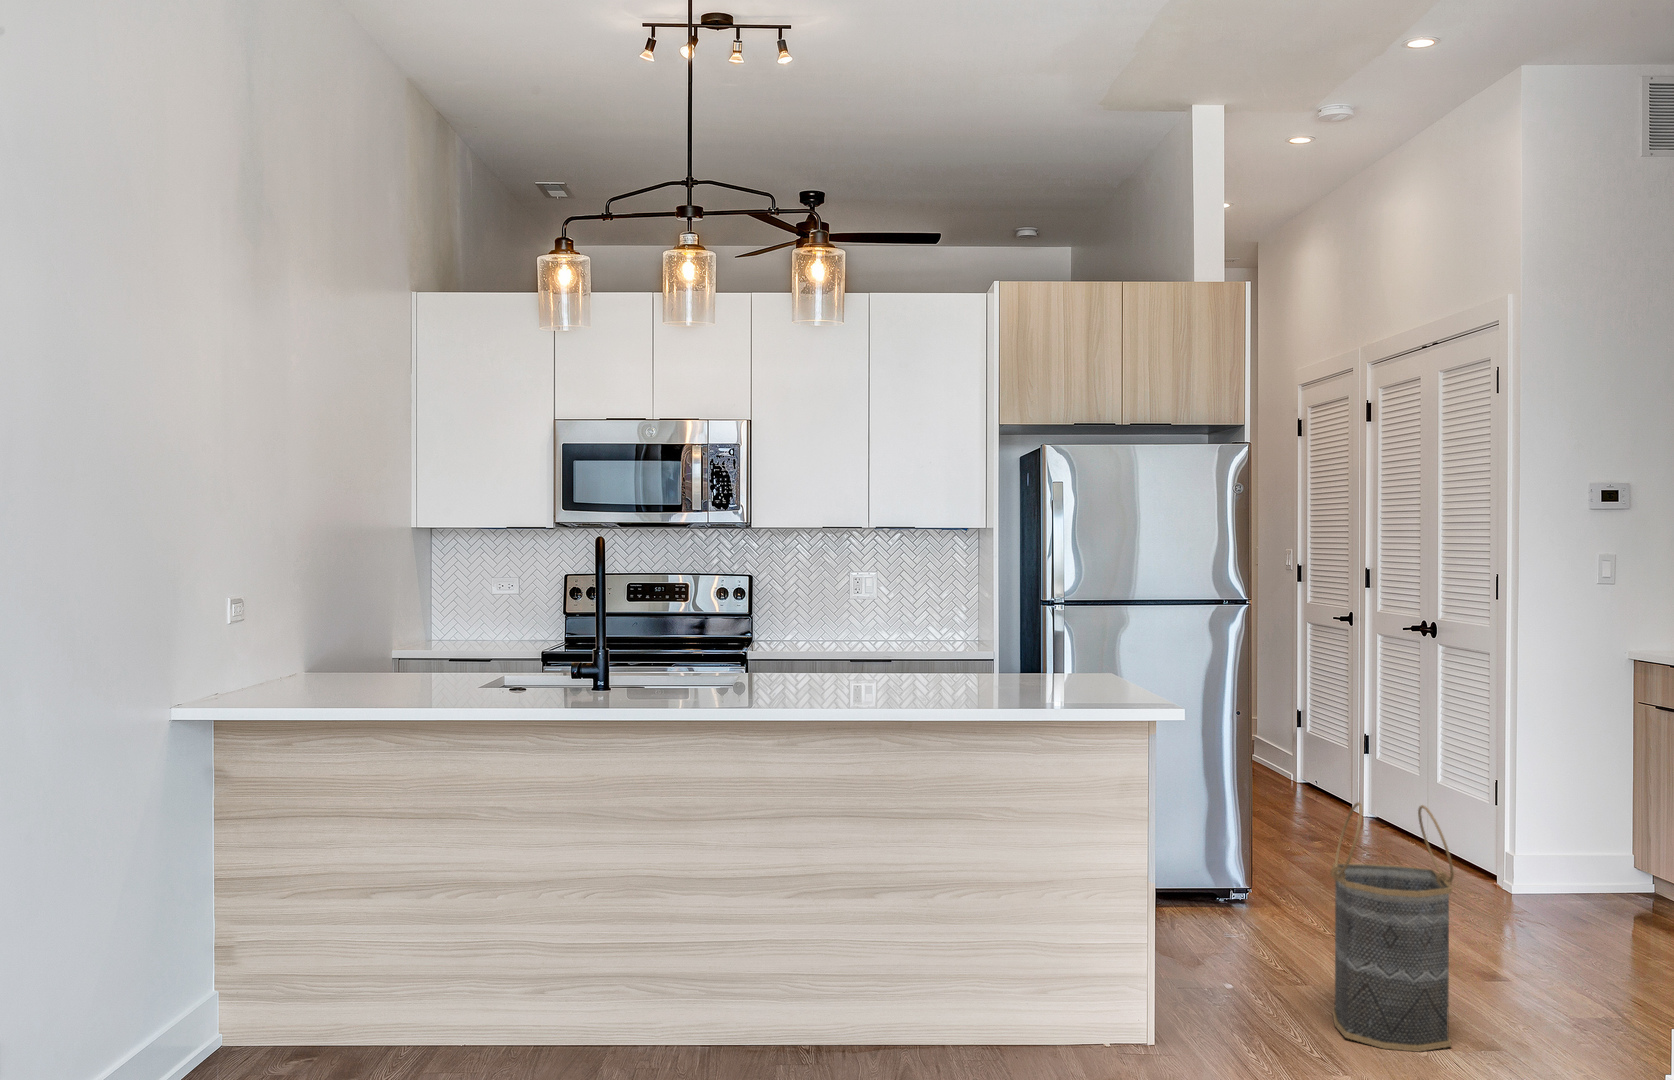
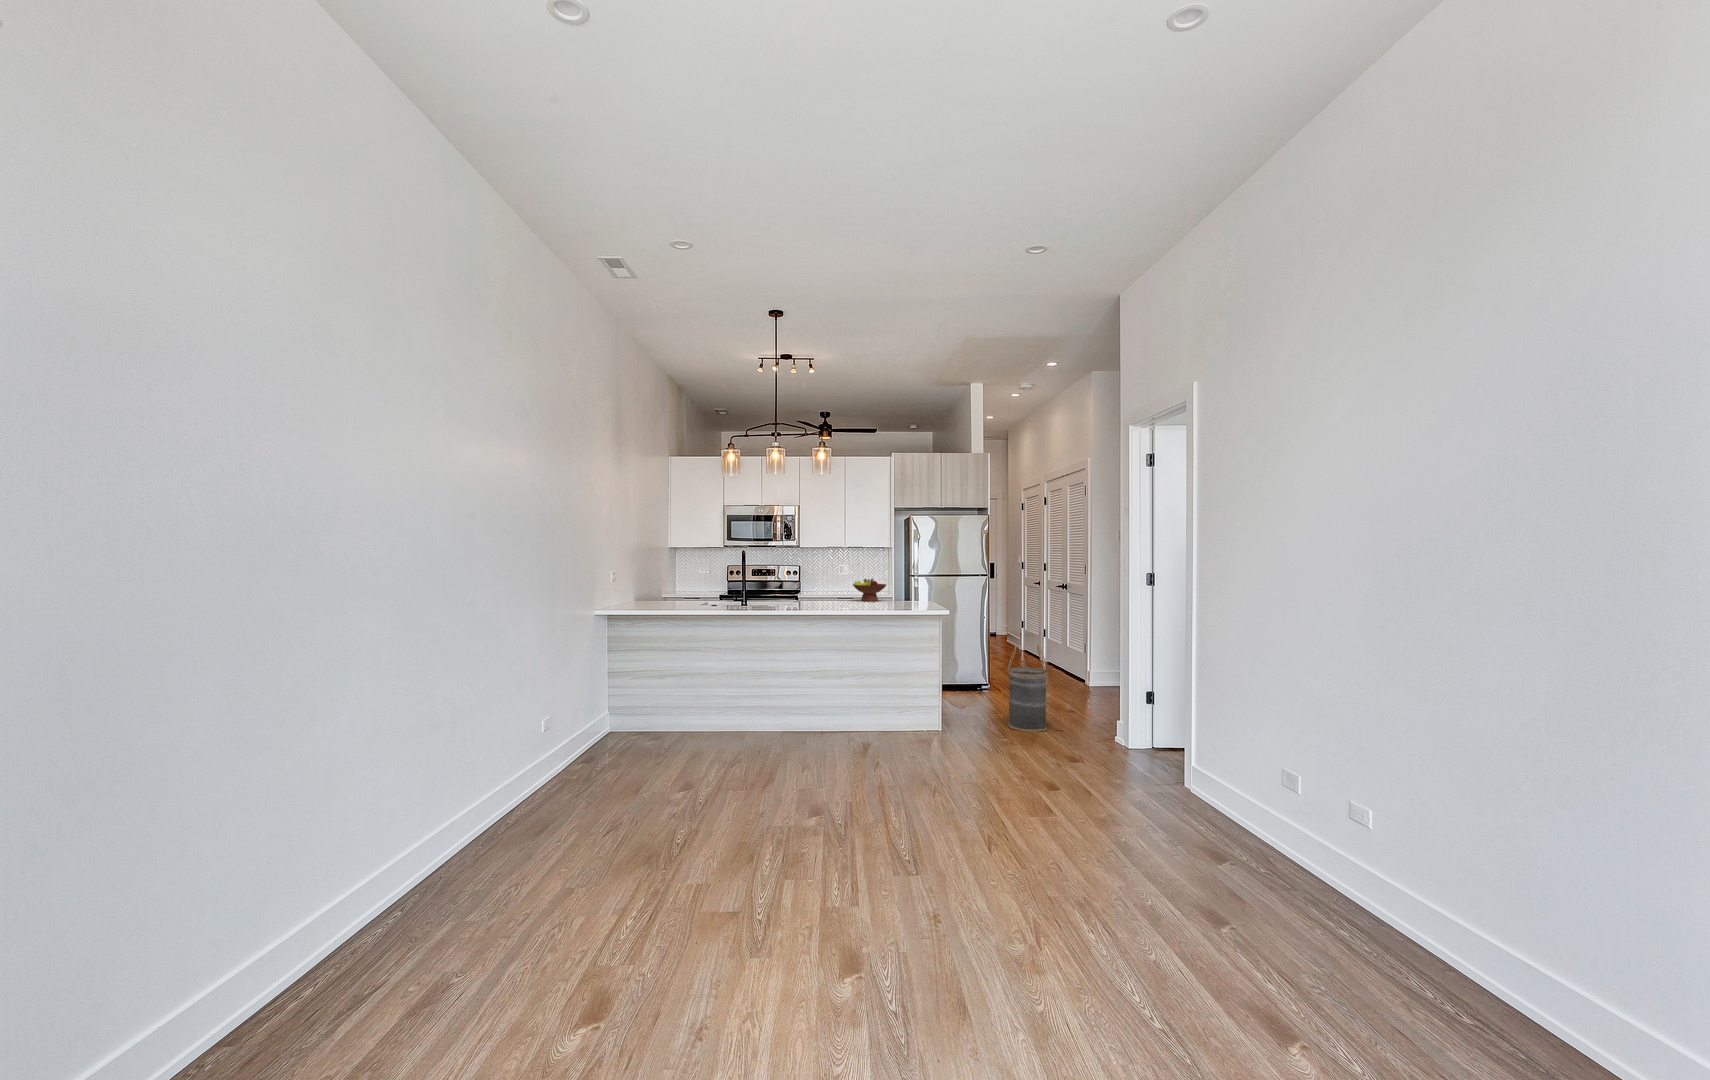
fruit bowl: none [887,610,975,669] -> present [853,579,886,601]

